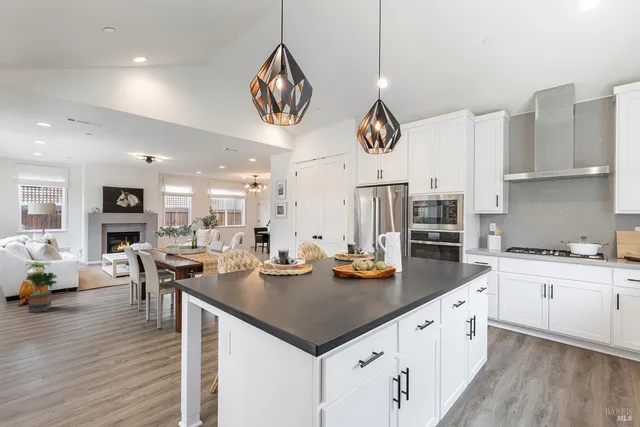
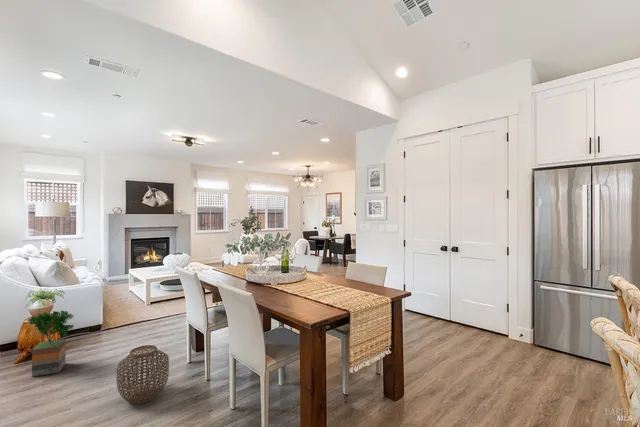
woven basket: none [83,289,117,322] -> present [117,345,169,404]

